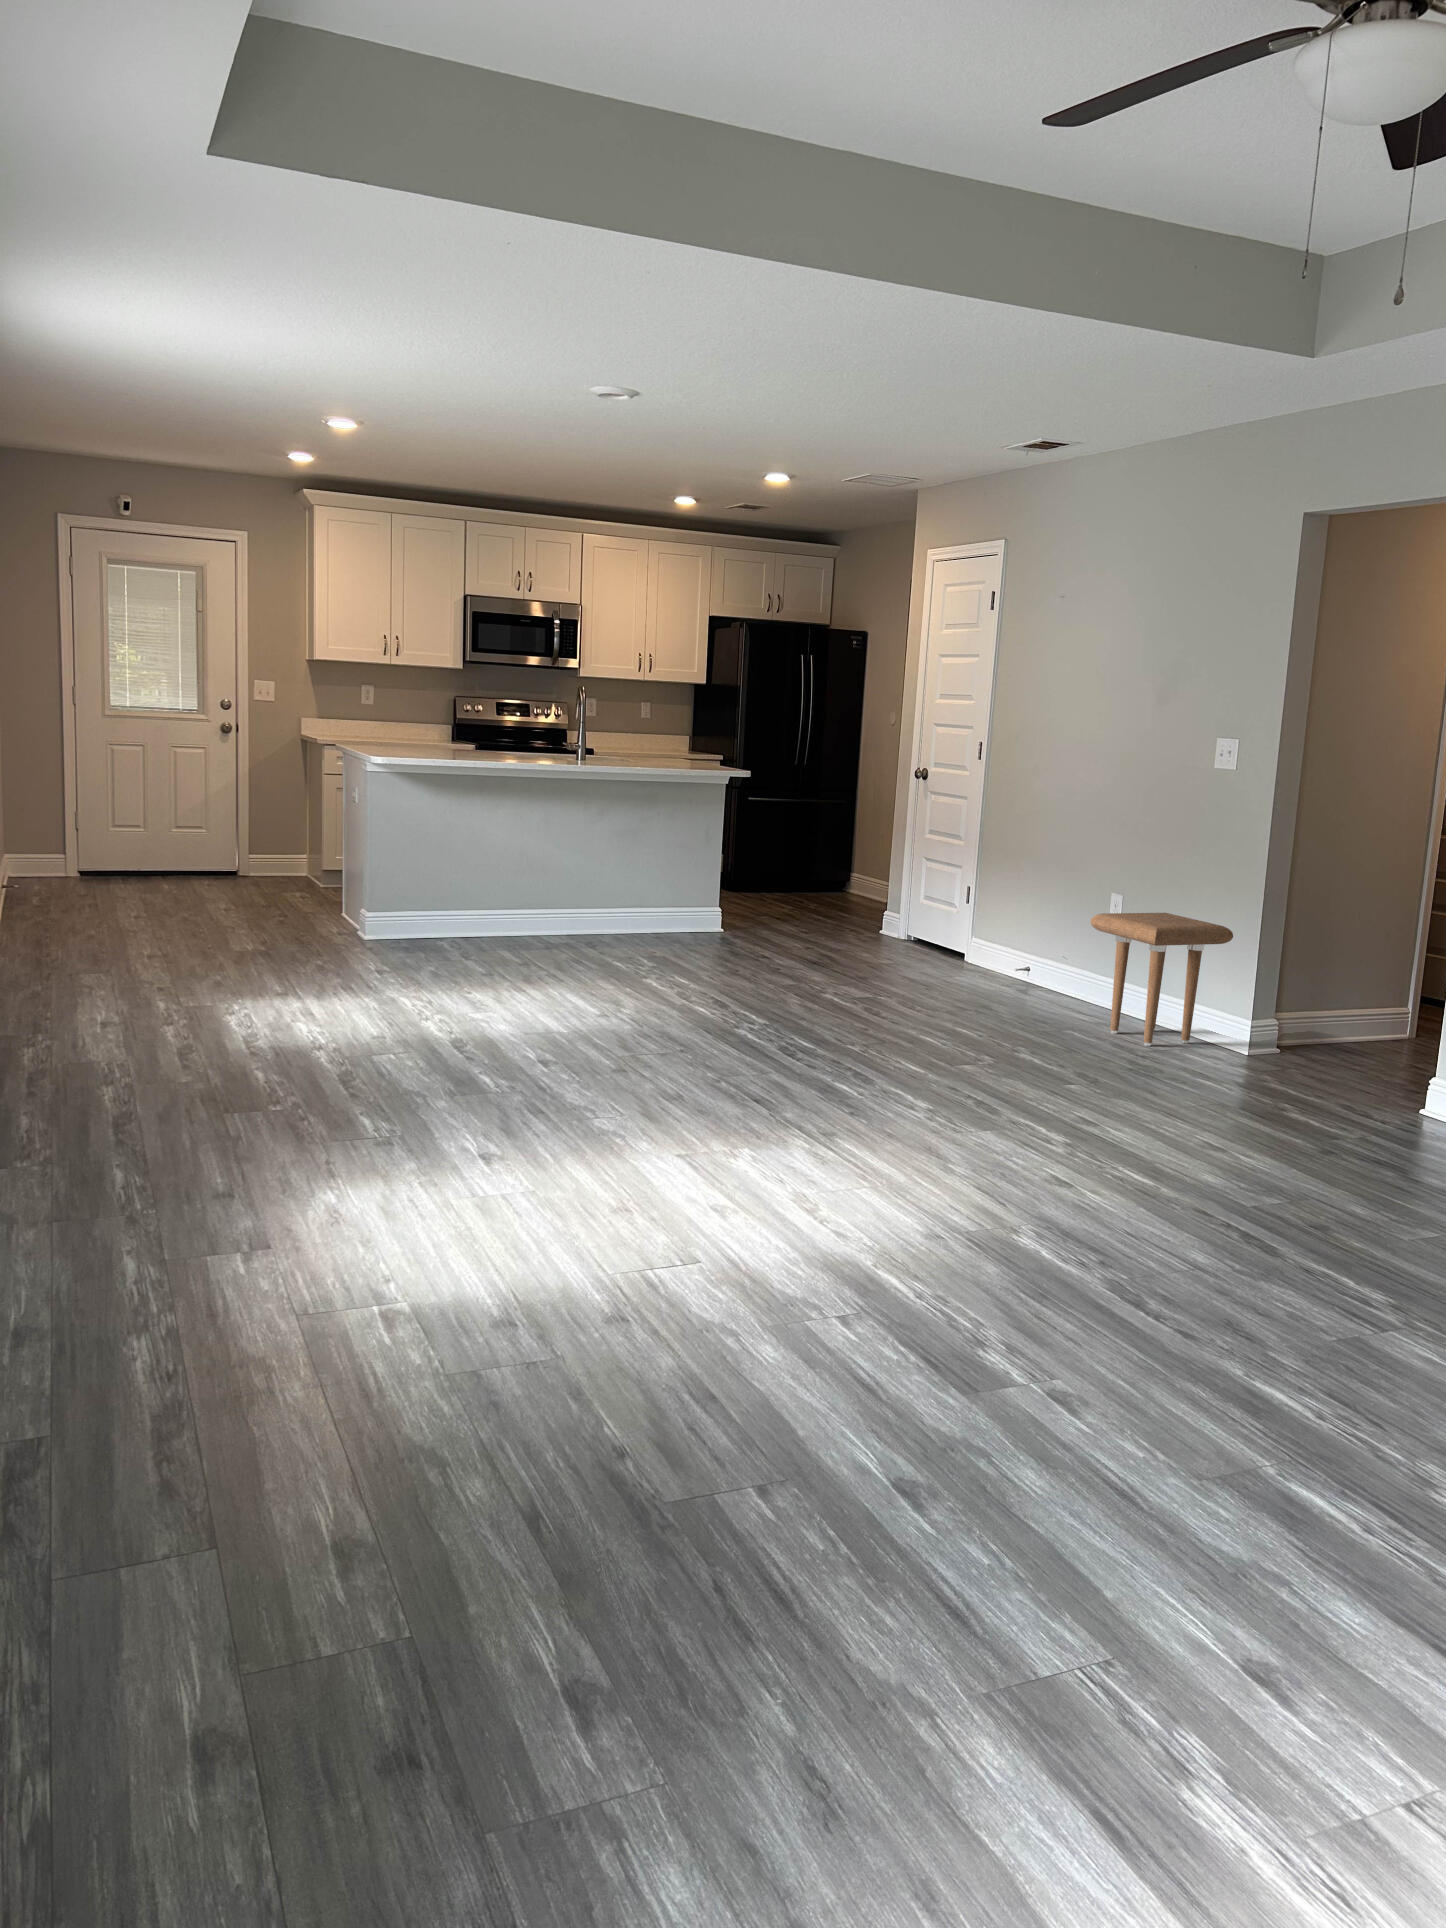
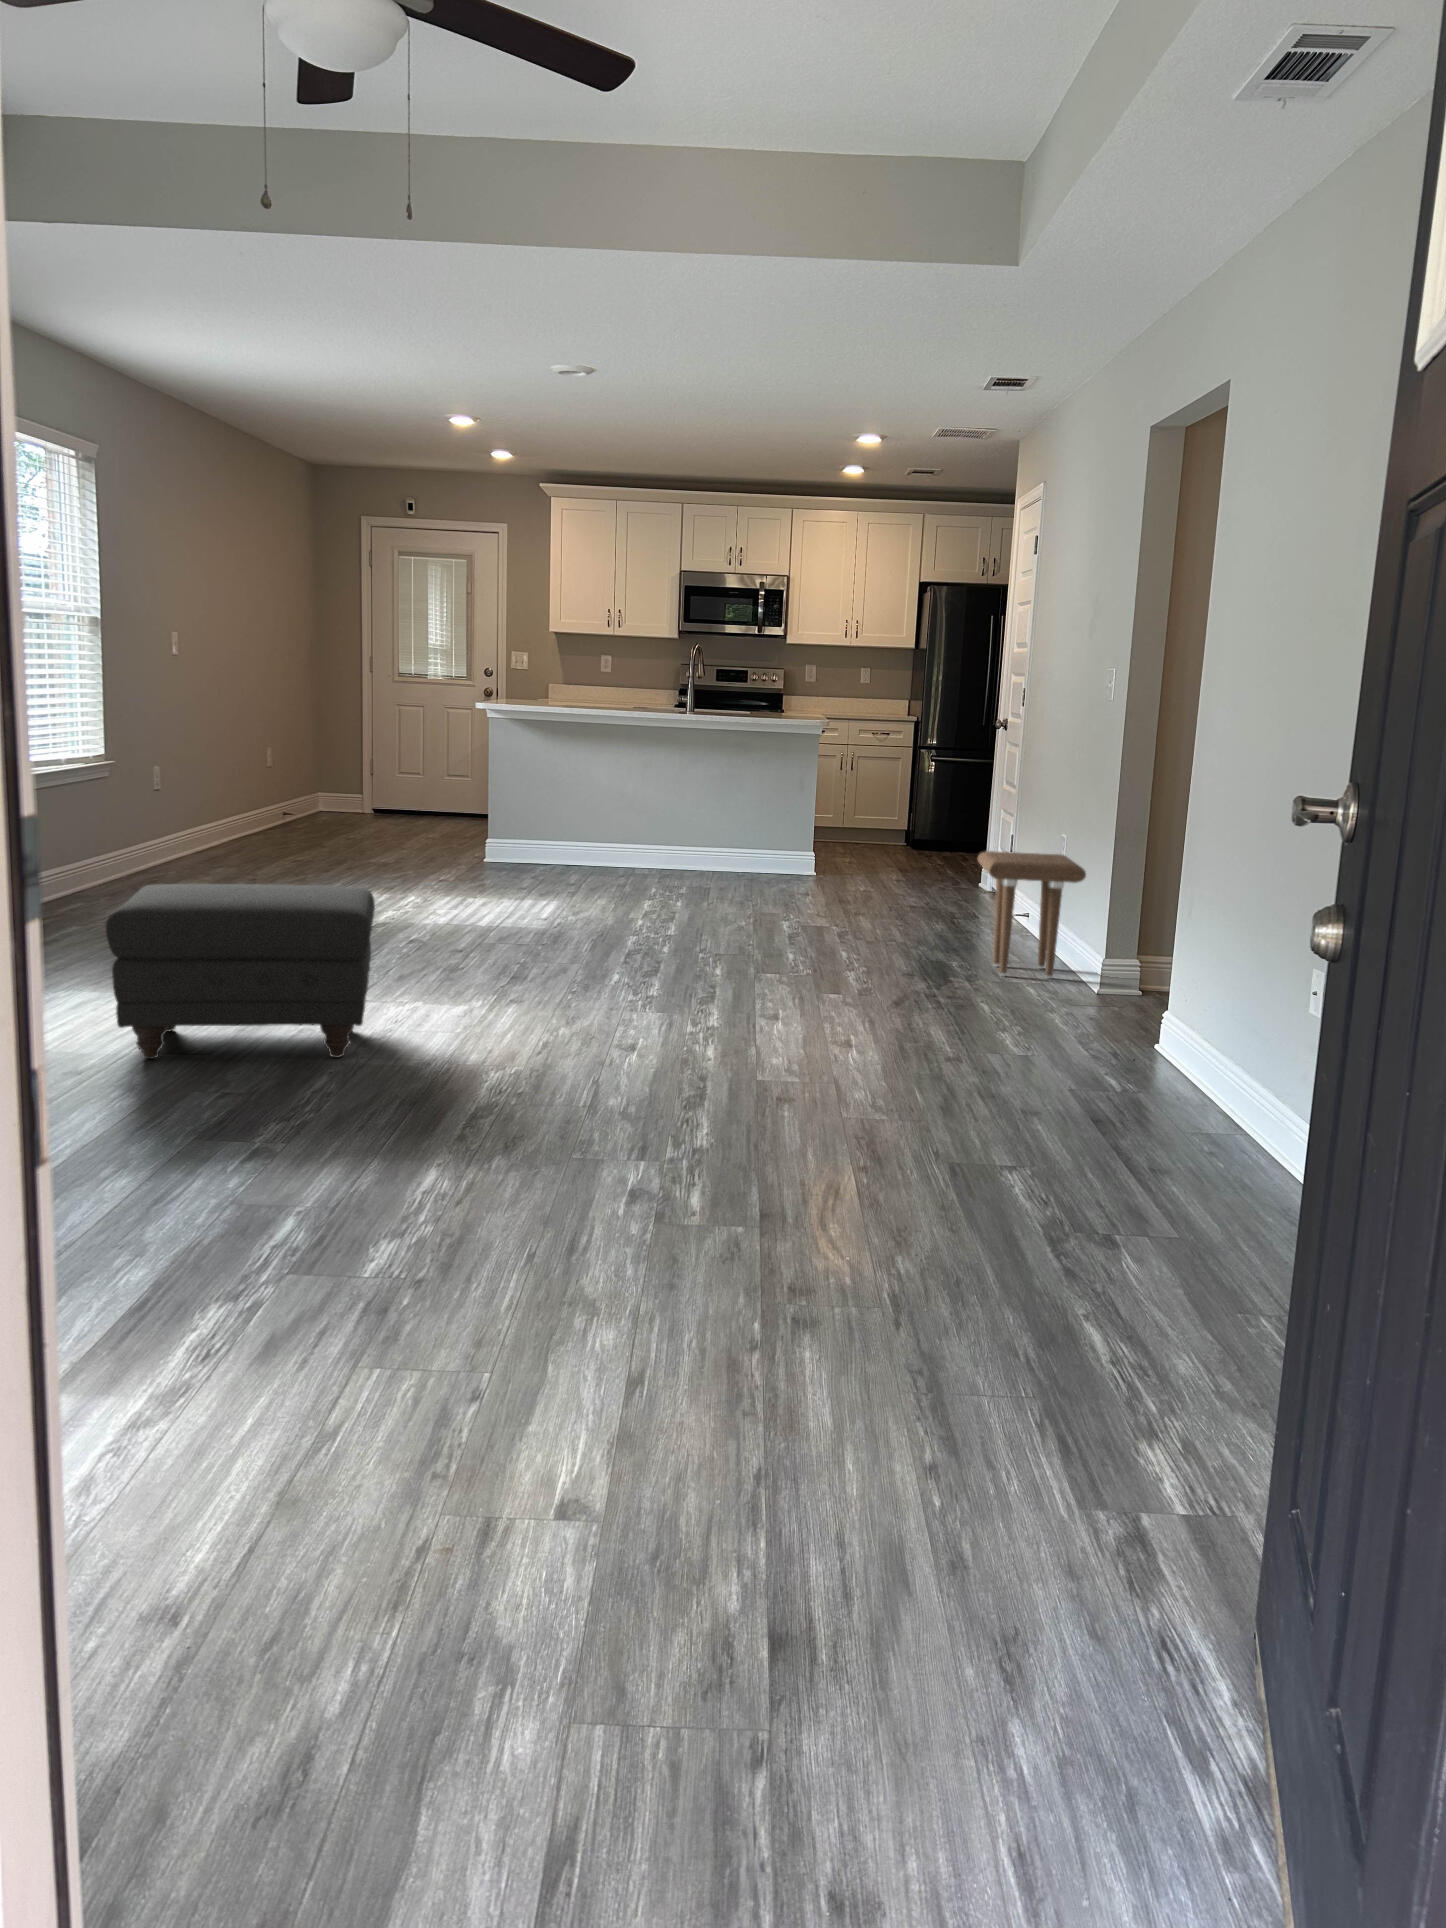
ottoman: none [499,1043,933,1364] -> present [106,884,375,1059]

